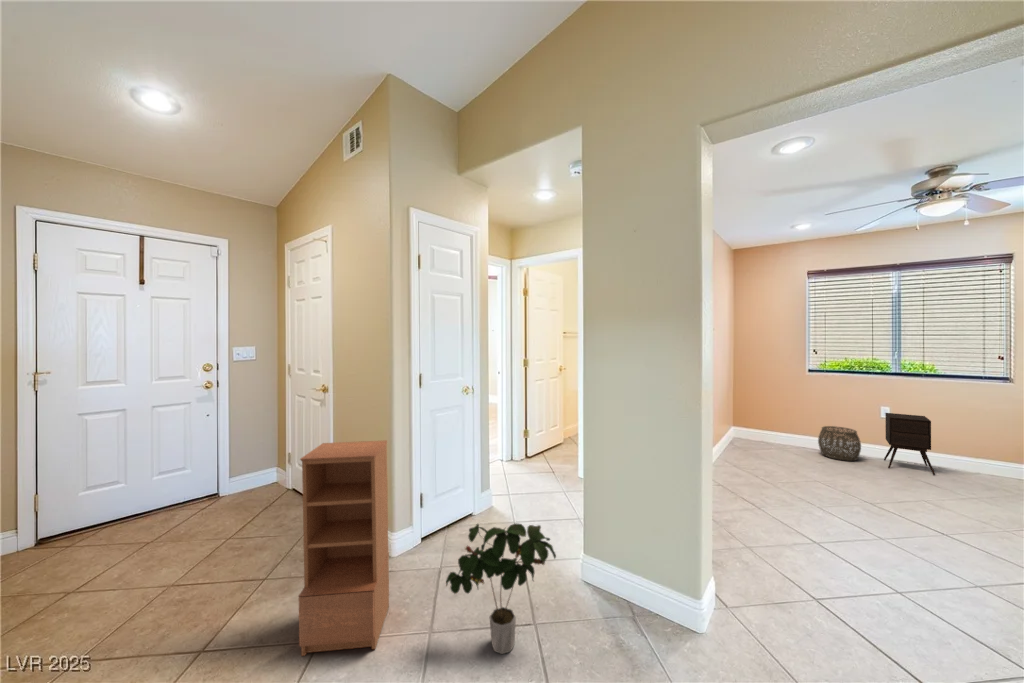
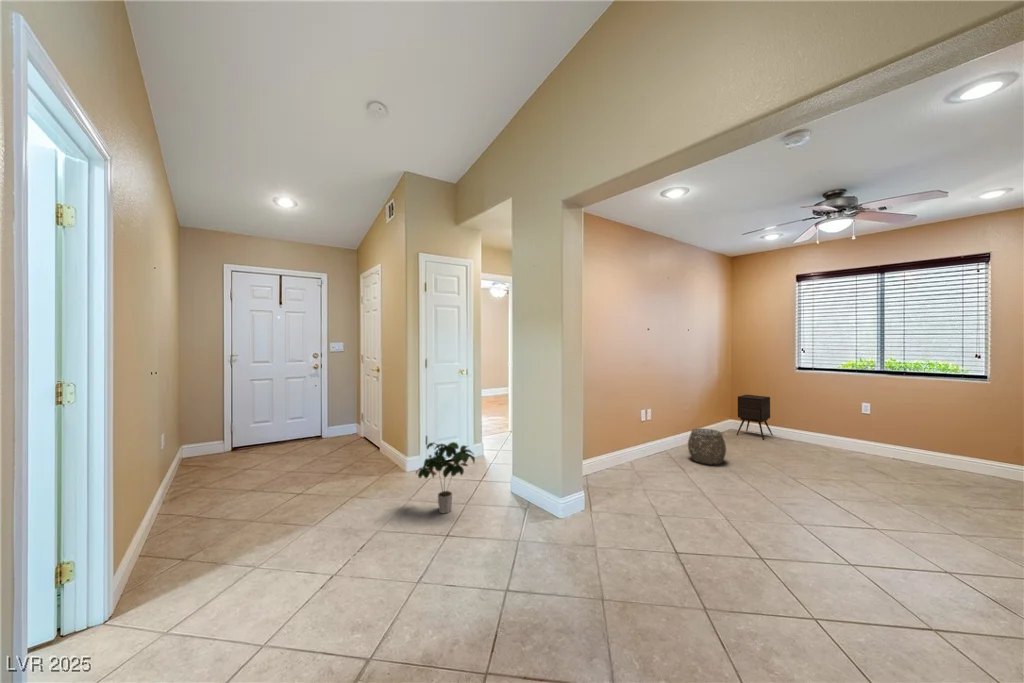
side table: present [884,413,935,475] -> present [737,395,773,440]
woven basket: present [818,426,861,461] -> present [688,428,726,464]
bookcase: present [299,441,389,656] -> none [343,394,395,504]

